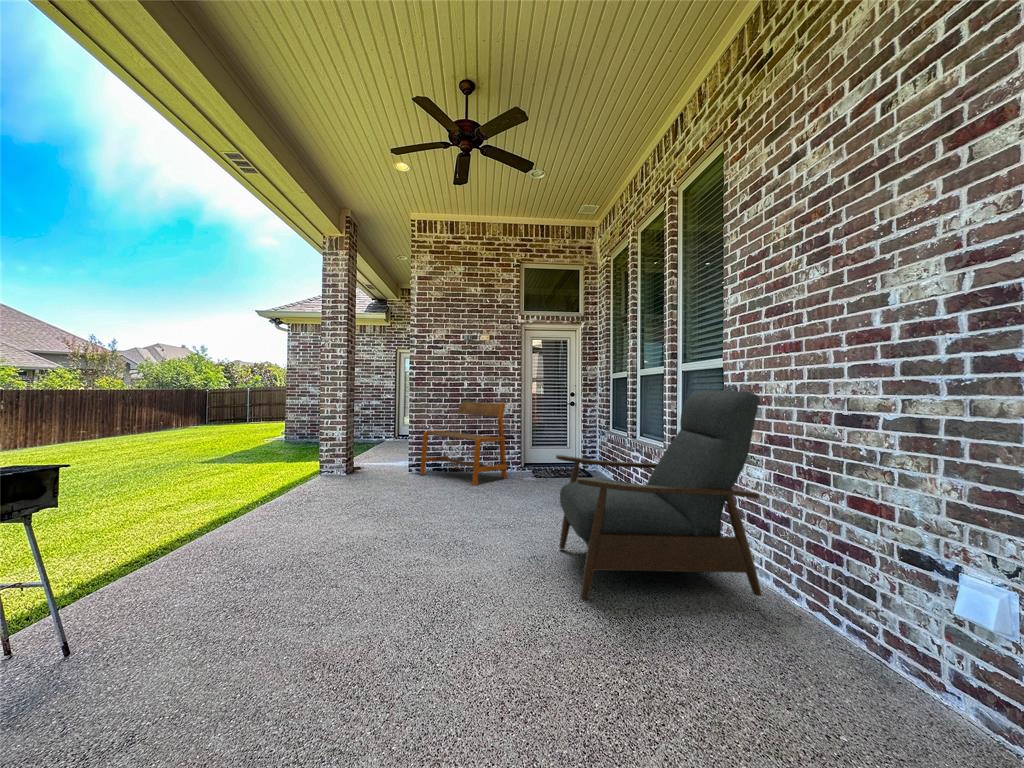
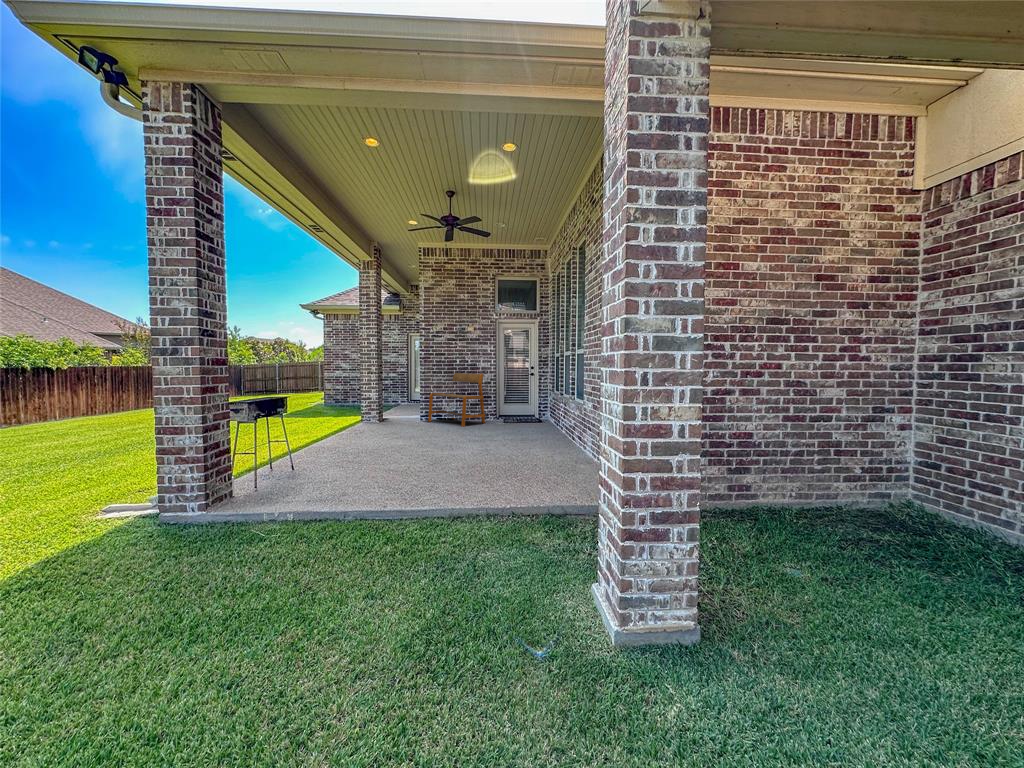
chair: present [556,390,761,600] -> none [498,365,586,461]

